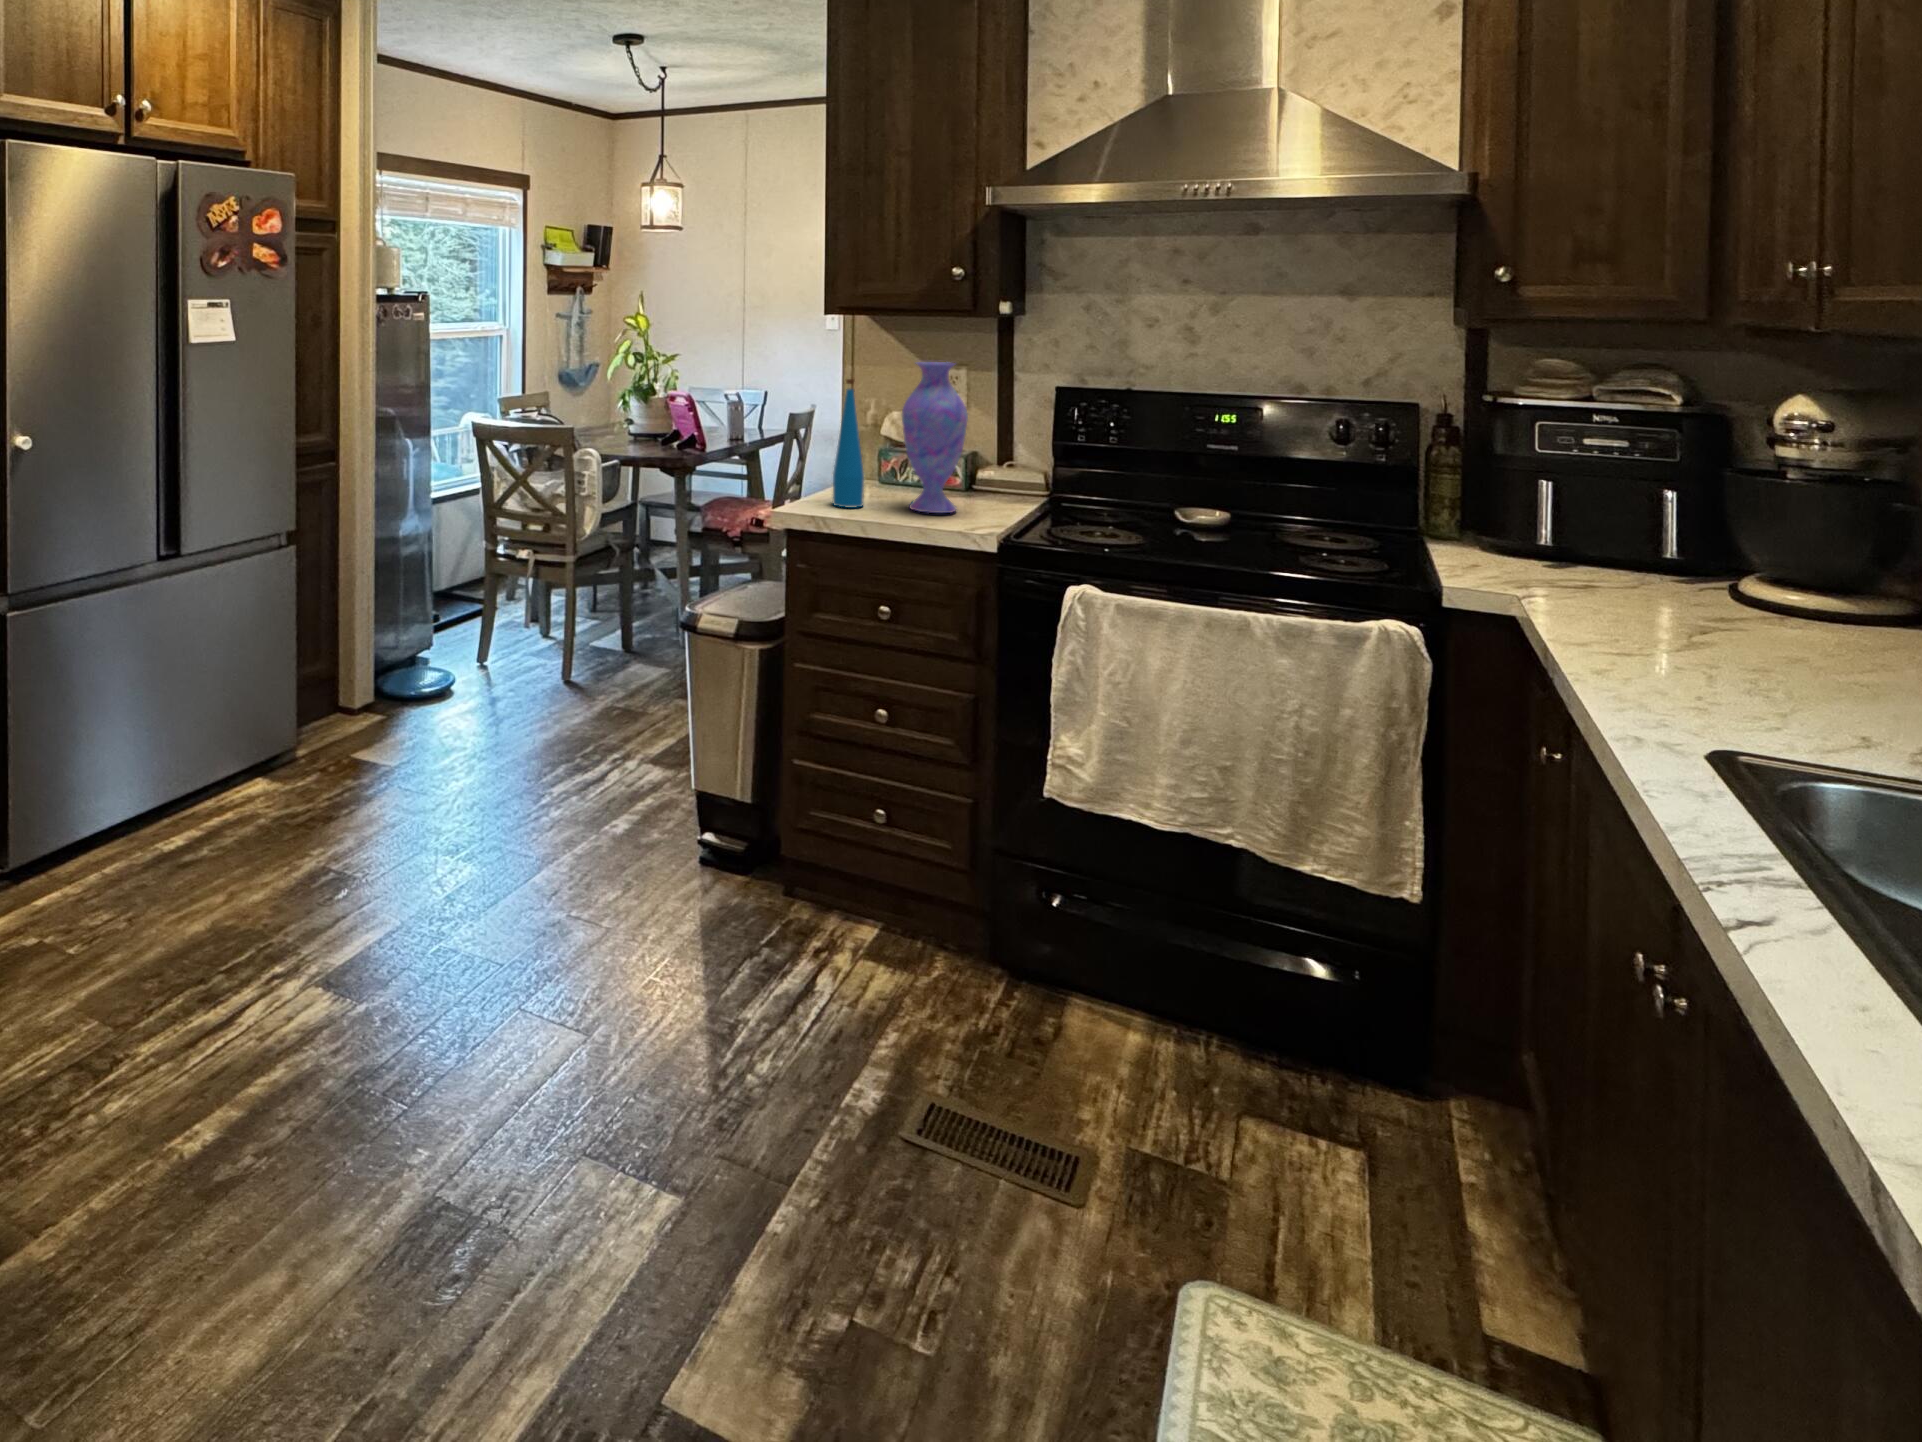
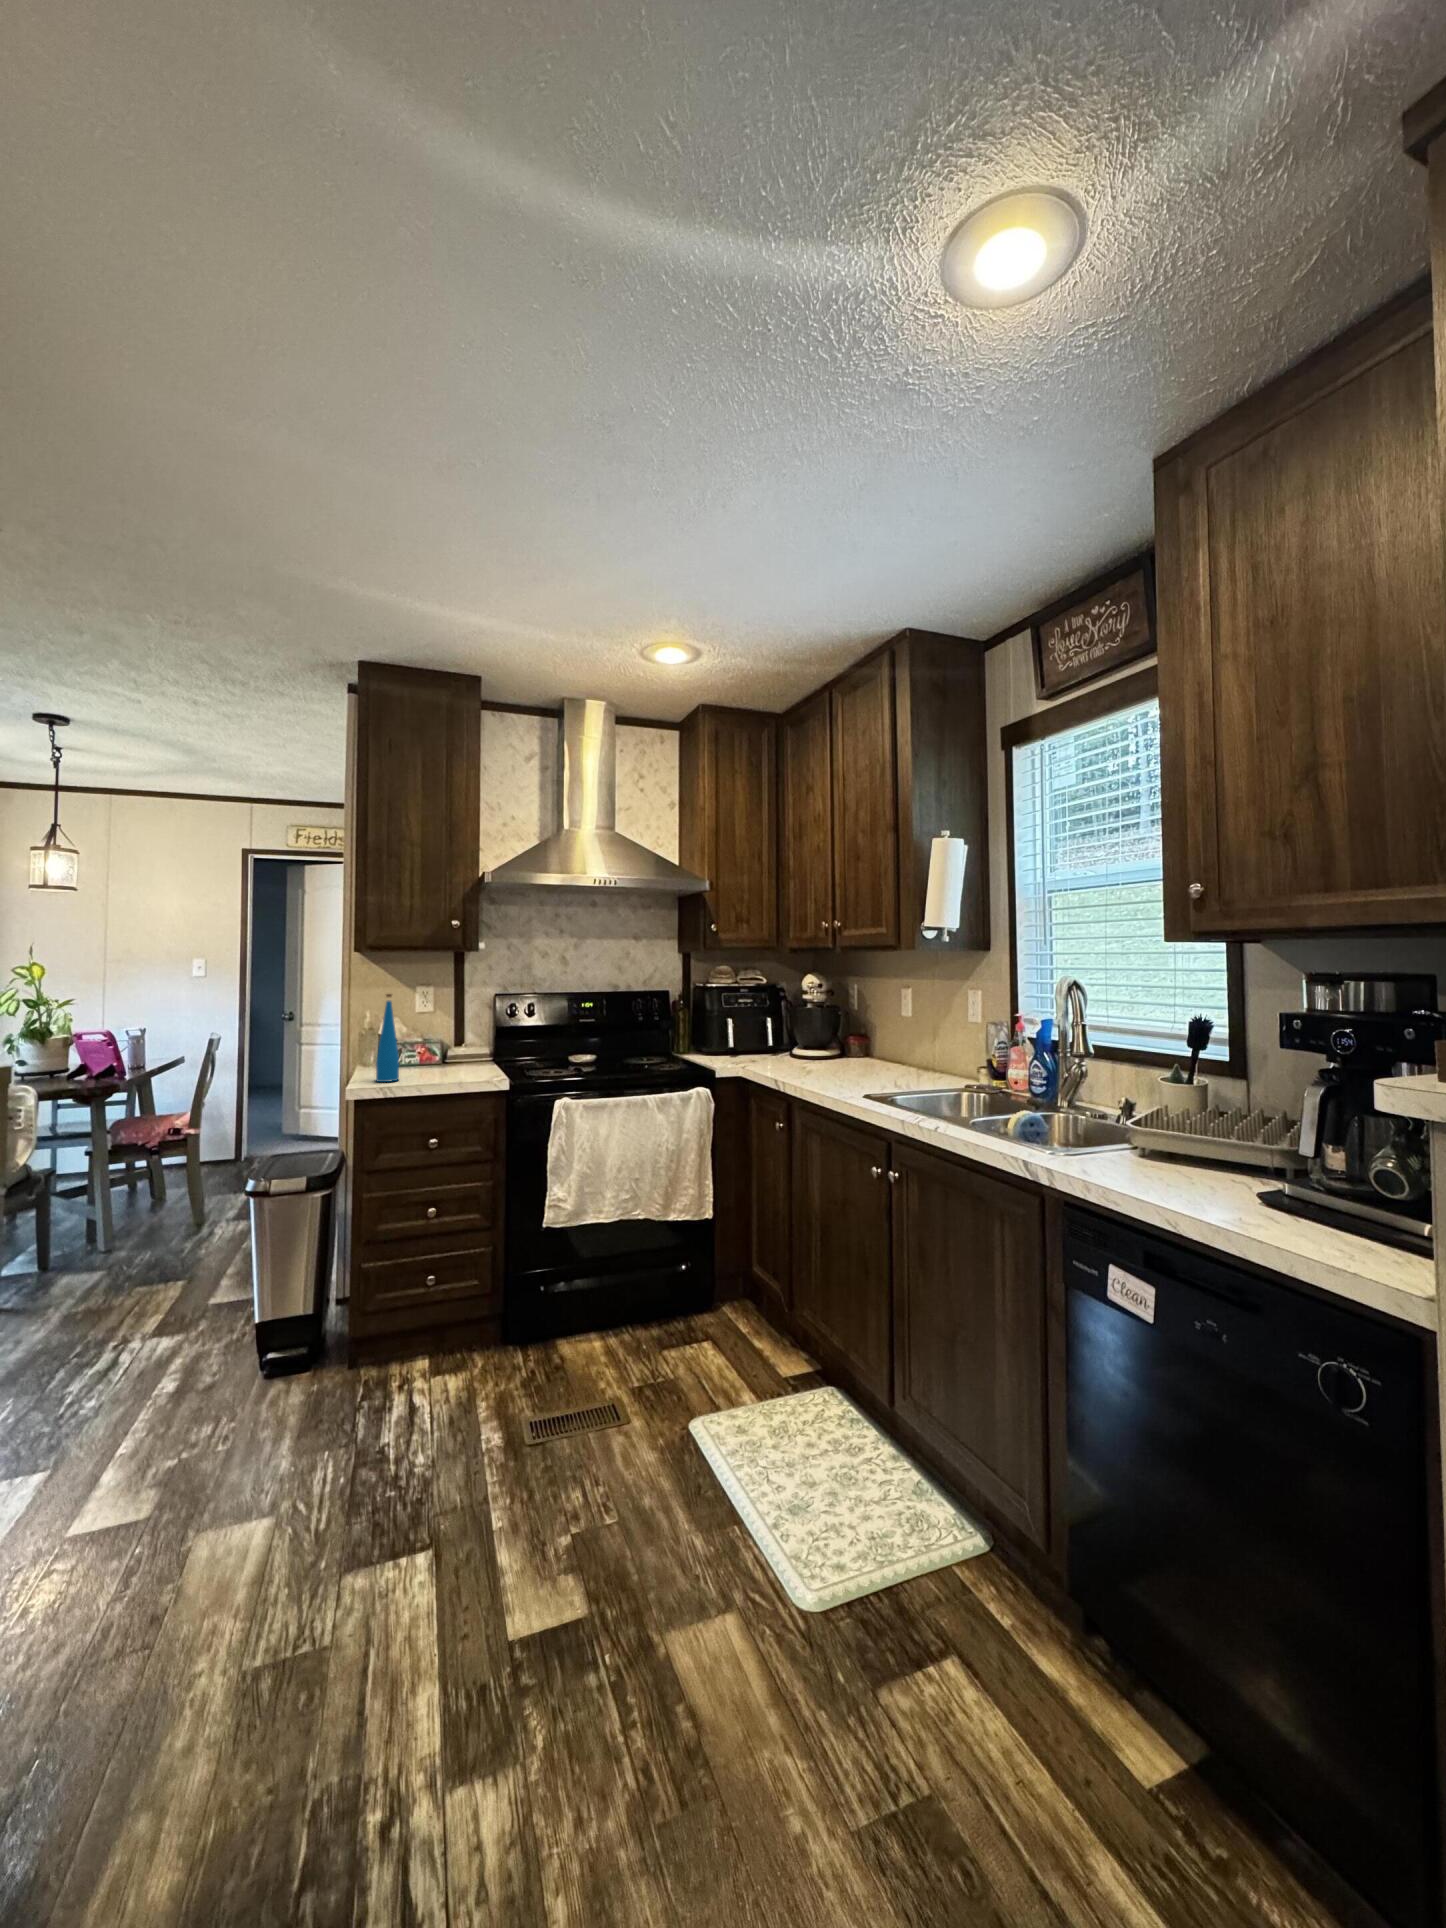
vase: present [902,362,968,513] -> none [423,980,467,1077]

